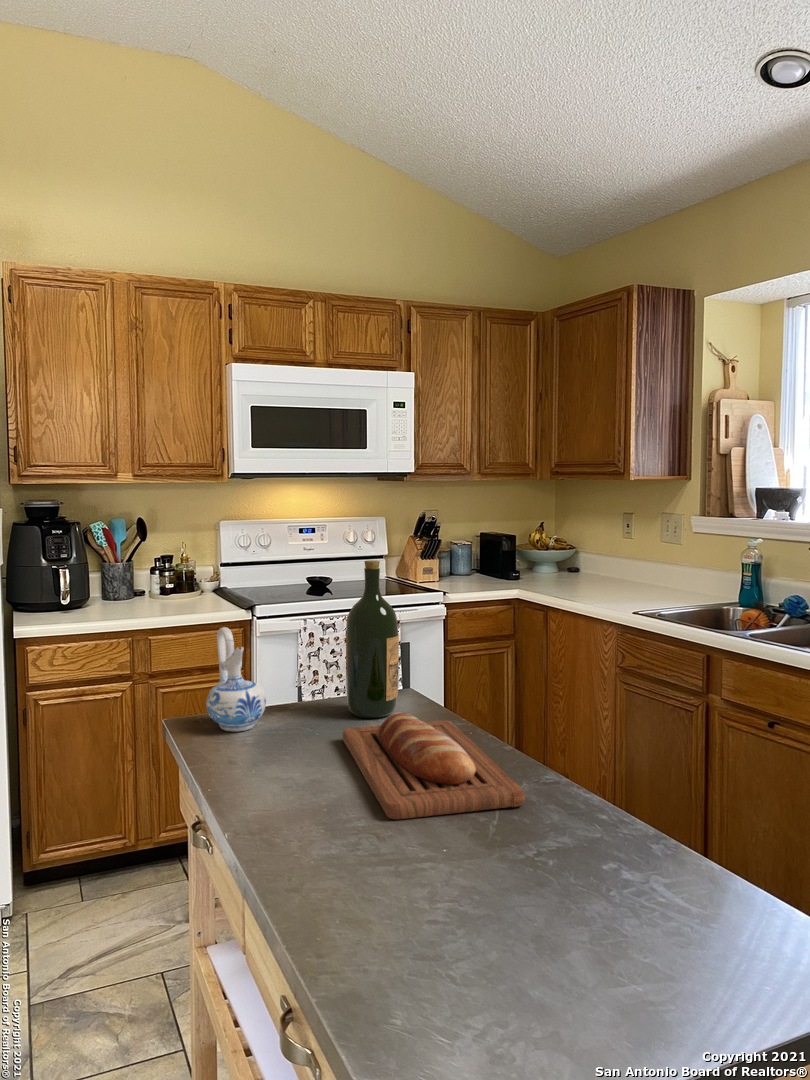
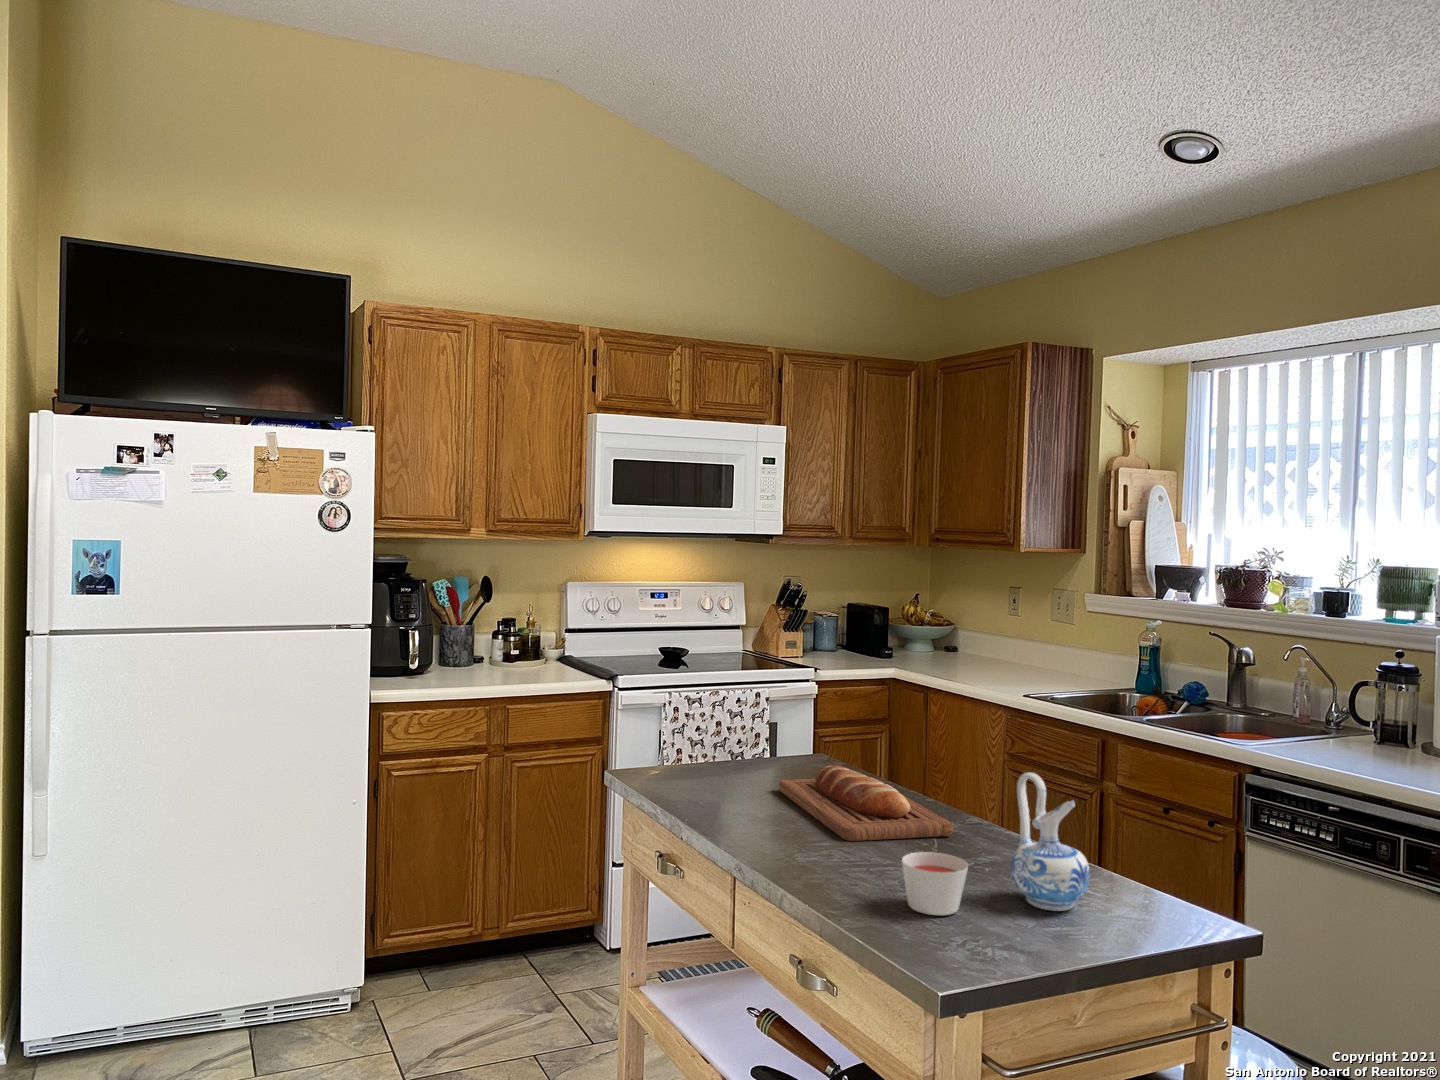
wine bottle: present [346,560,399,718] -> none [771,631,820,776]
ceramic pitcher: present [206,627,266,731] -> present [1011,772,1090,911]
candle: none [417,871,511,978] -> present [902,852,968,915]

